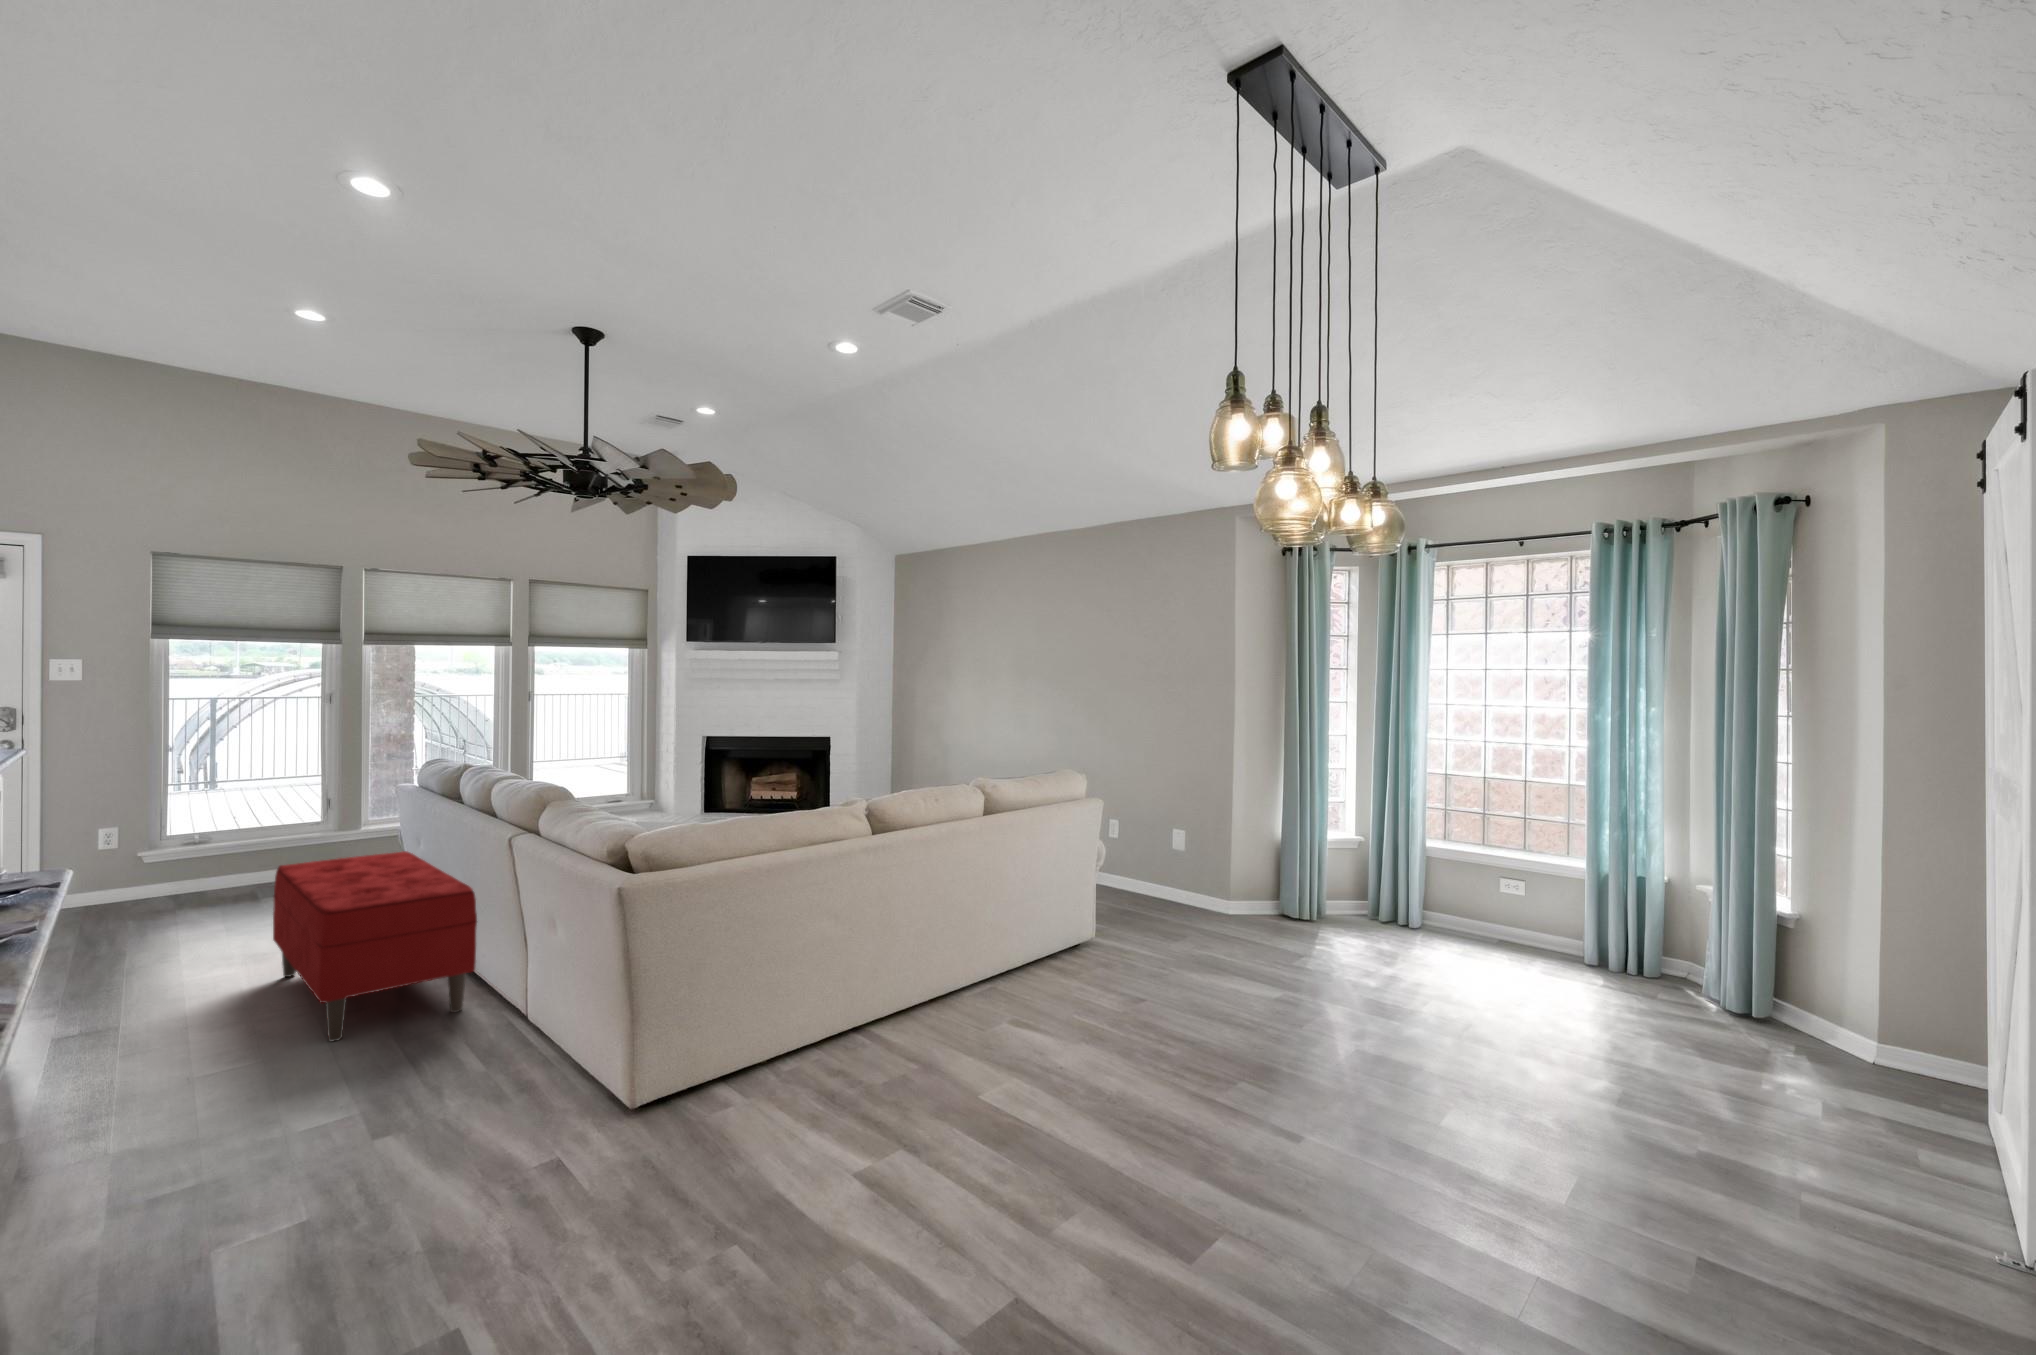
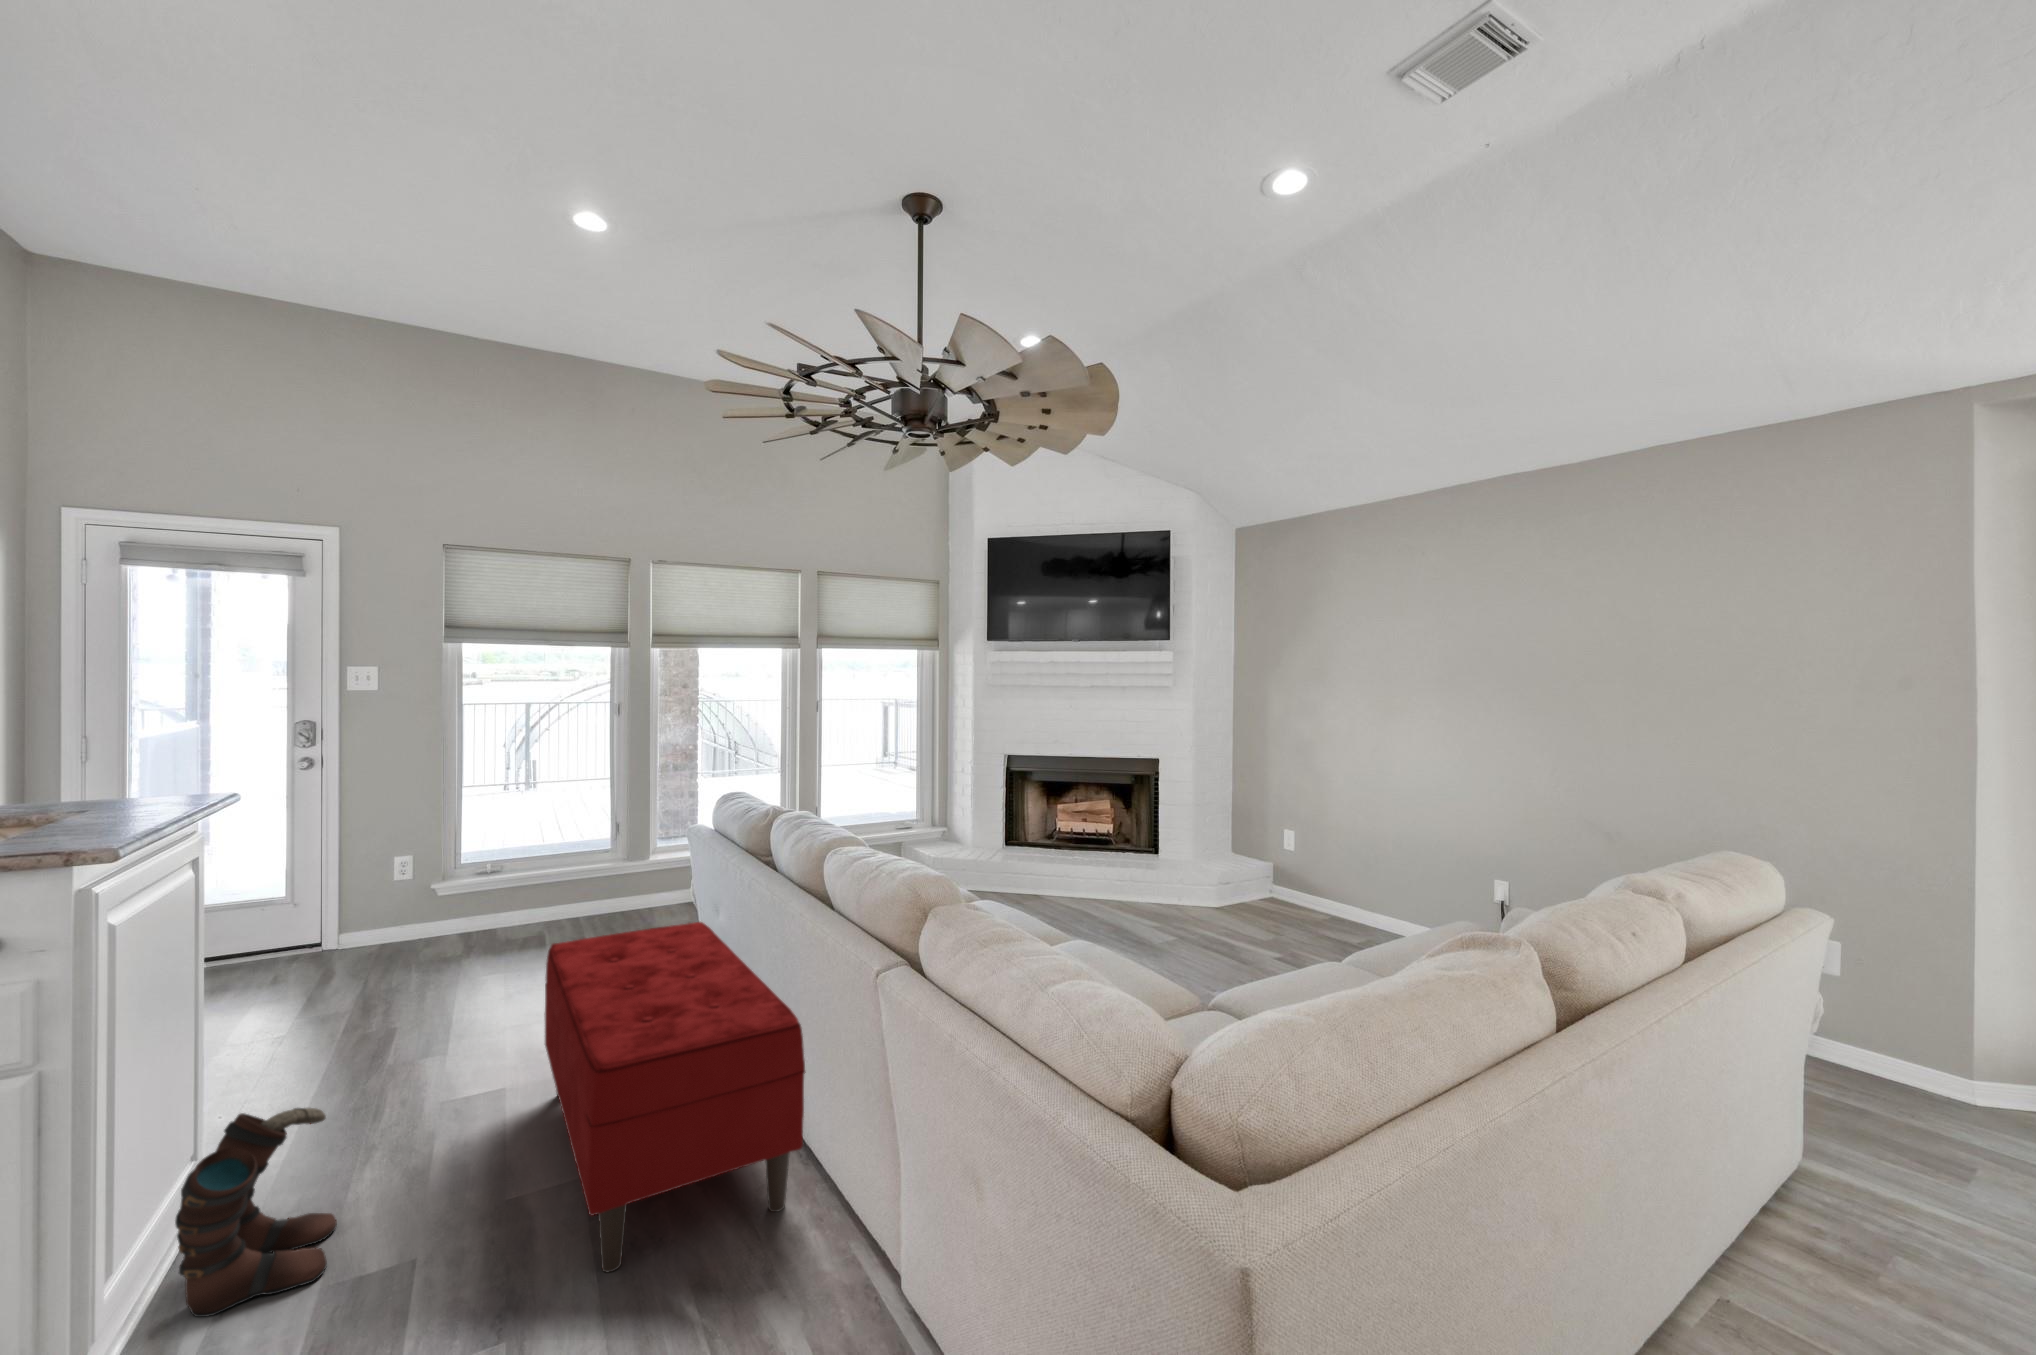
boots: none [9,962,119,1079] -> present [175,1108,337,1317]

